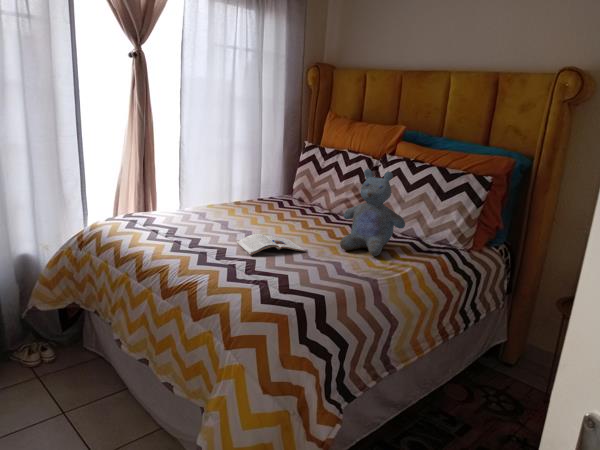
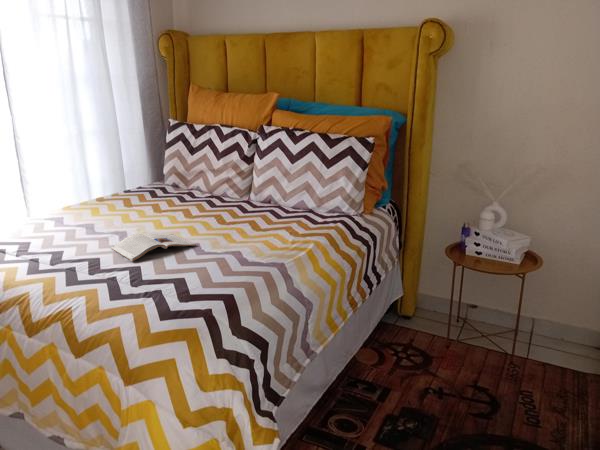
stuffed bear: present [340,169,405,256] -> none [231,144,299,238]

